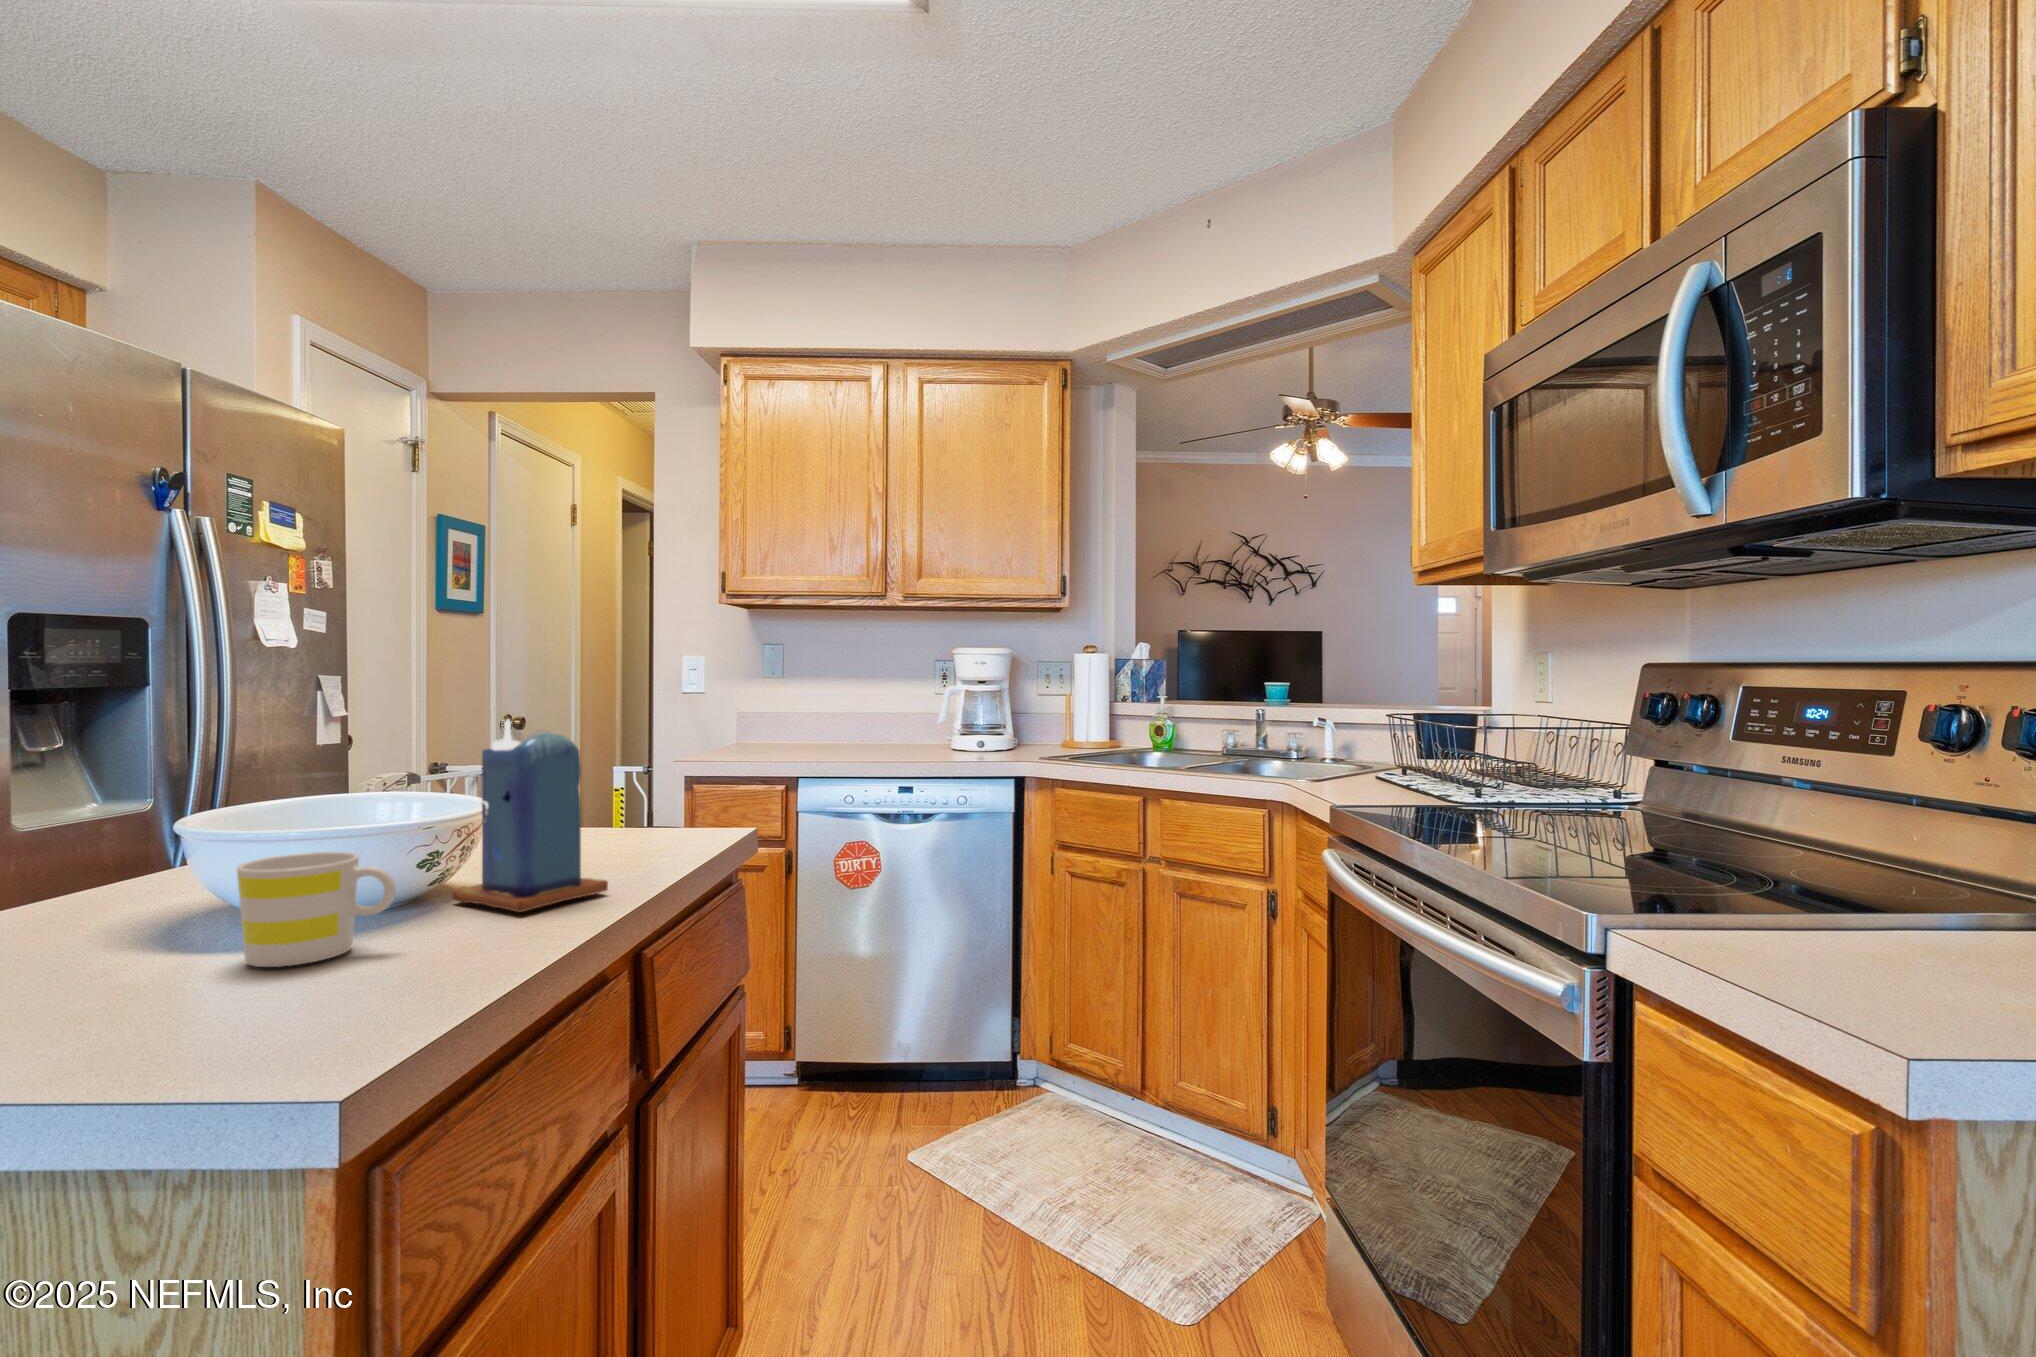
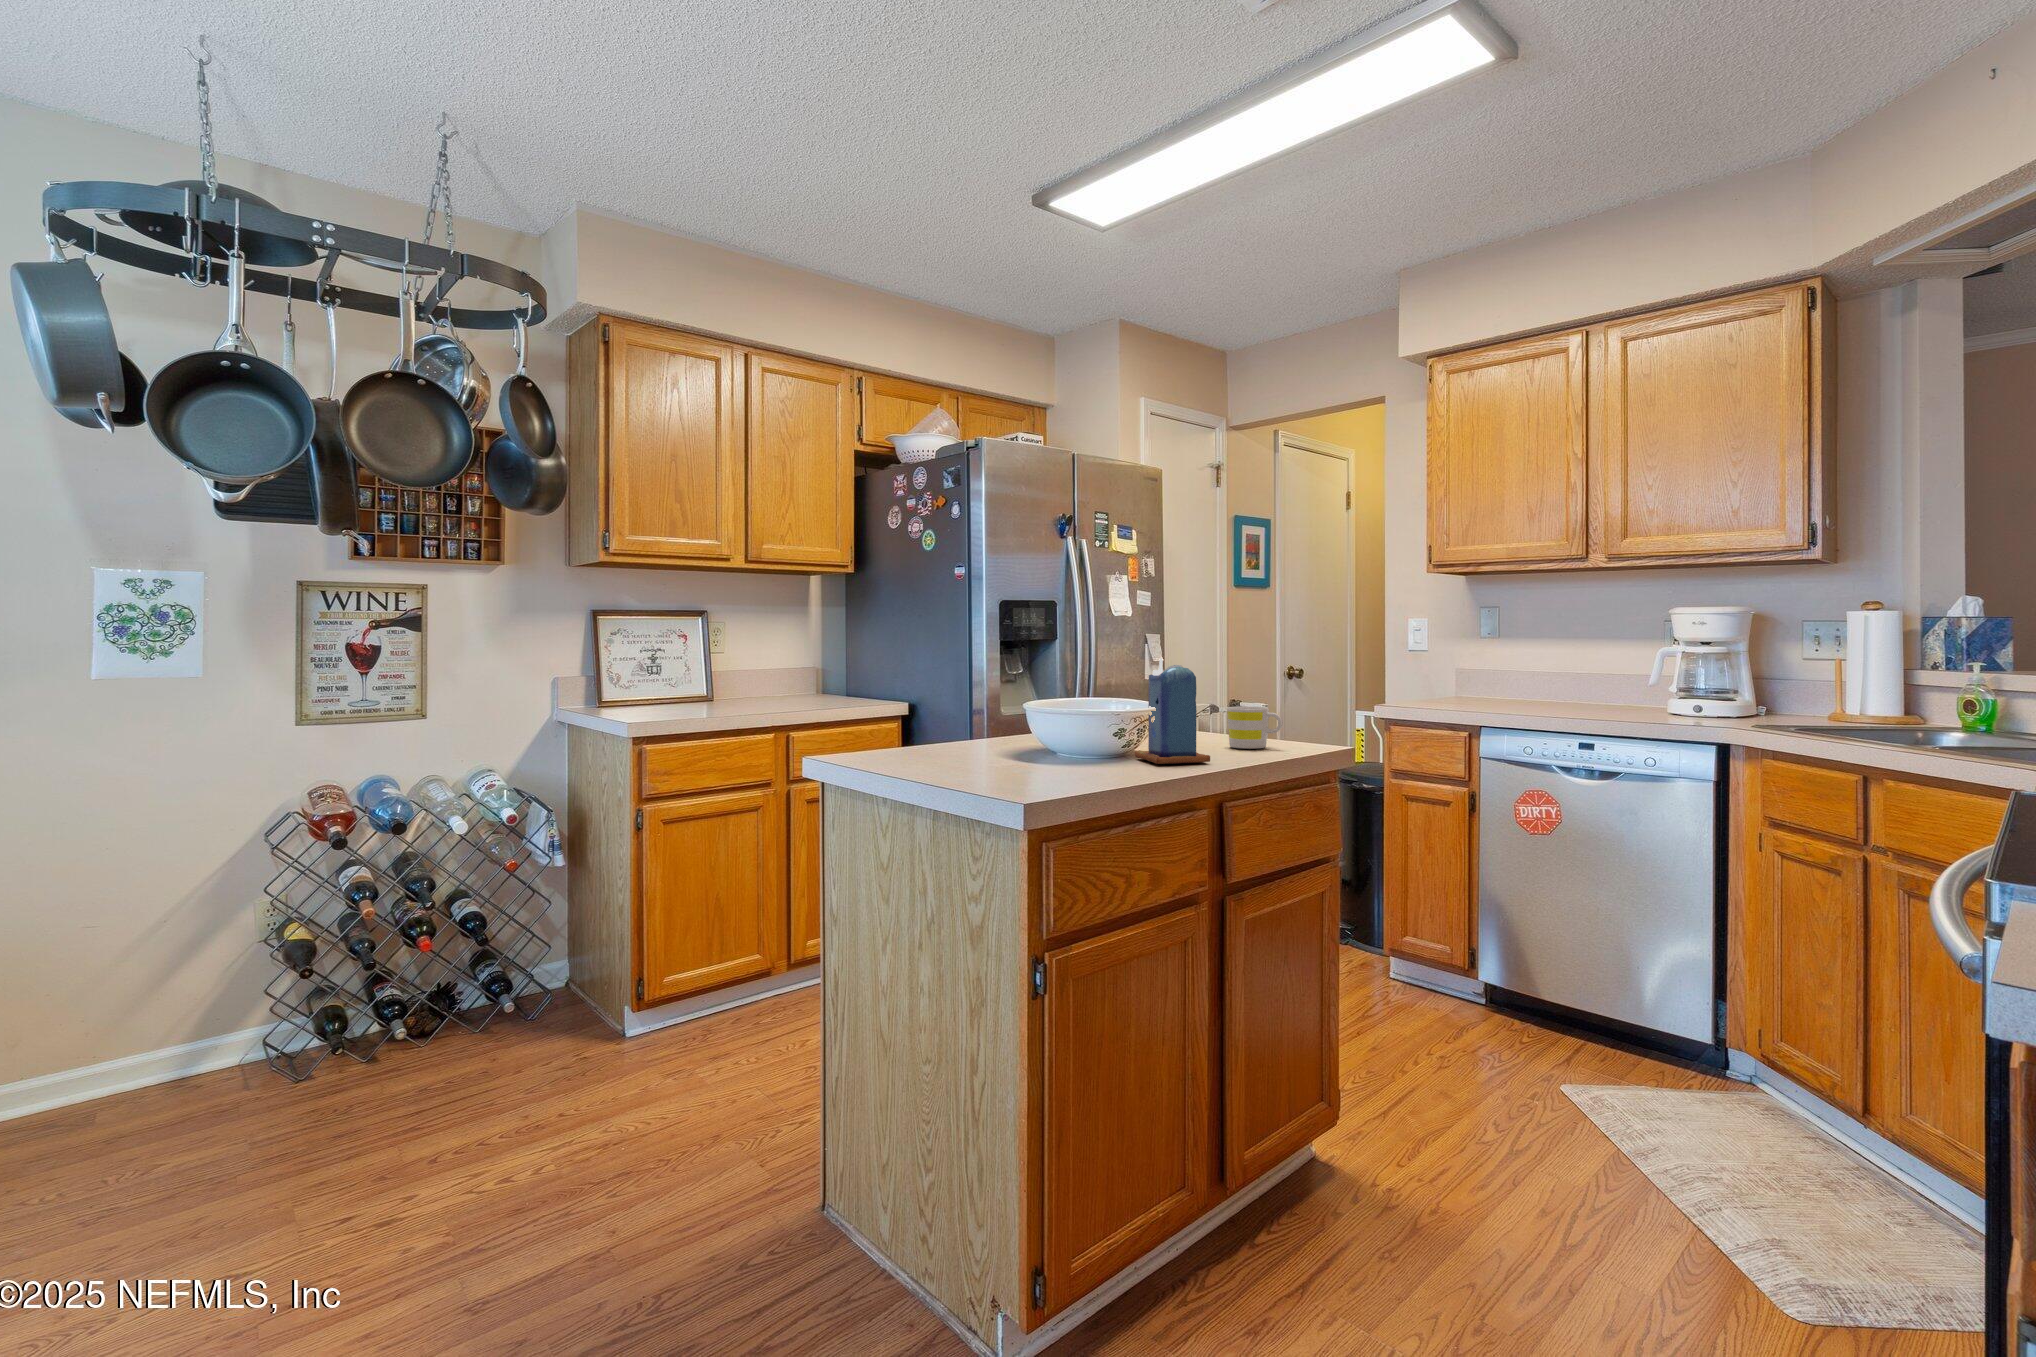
mug: present [237,852,396,967] -> present [1227,706,1282,749]

